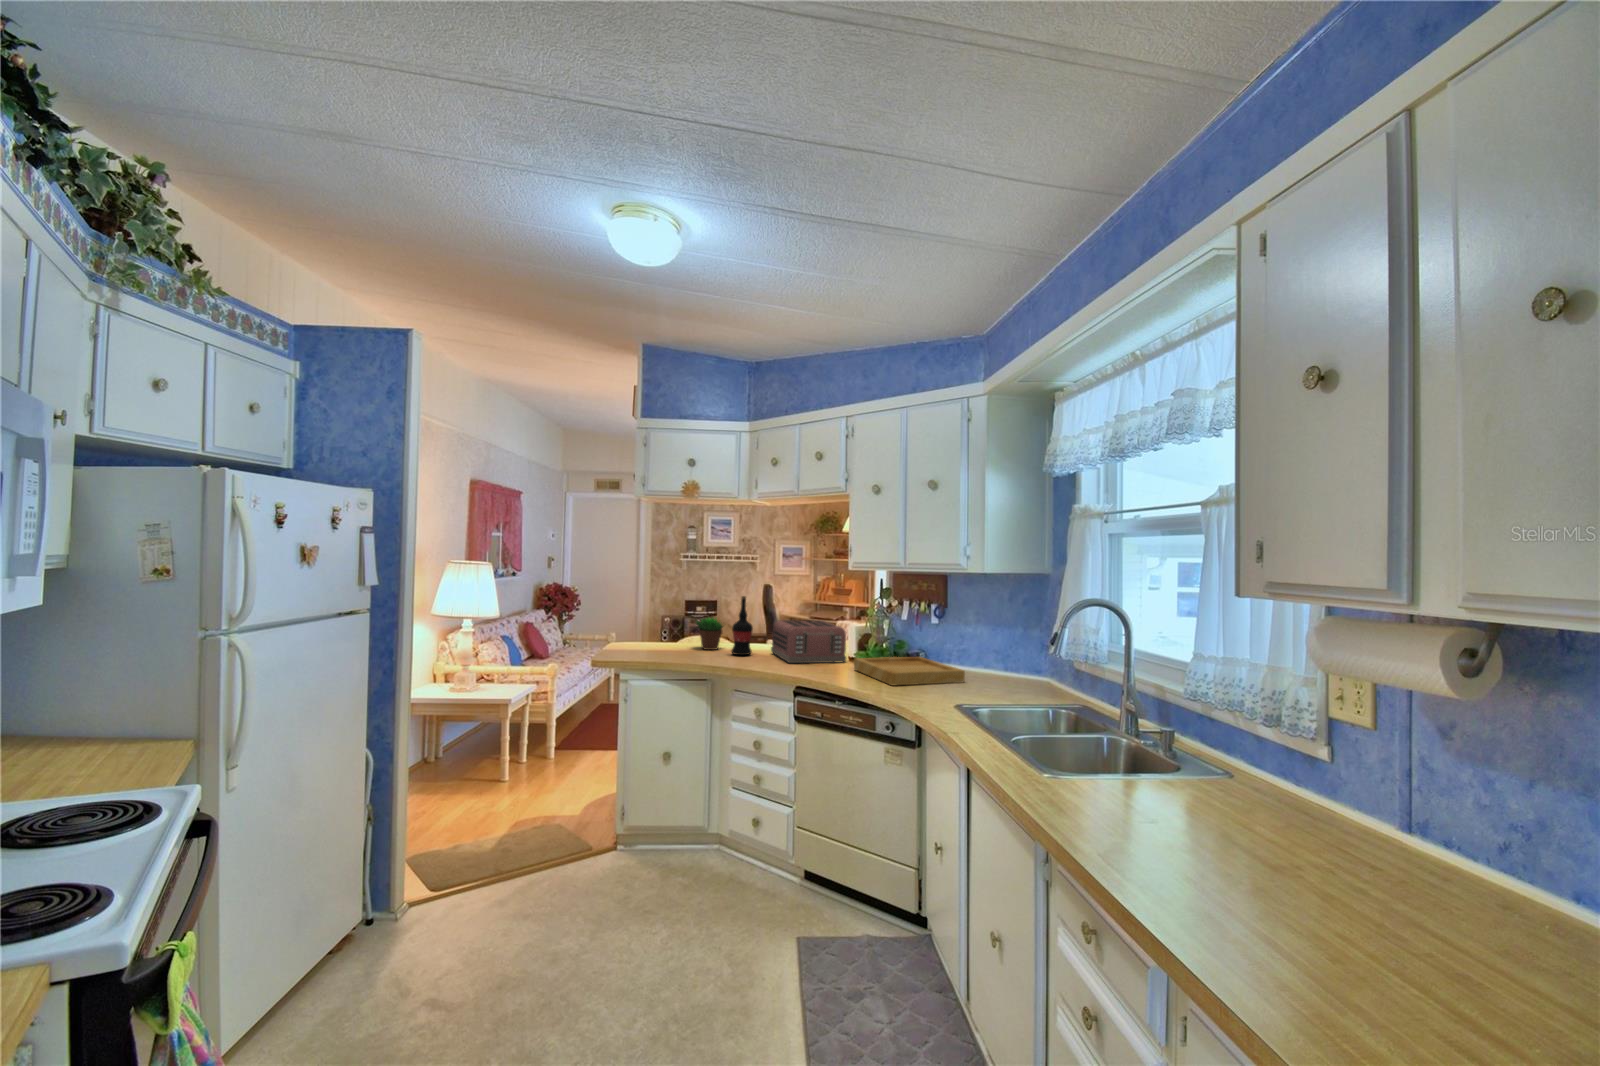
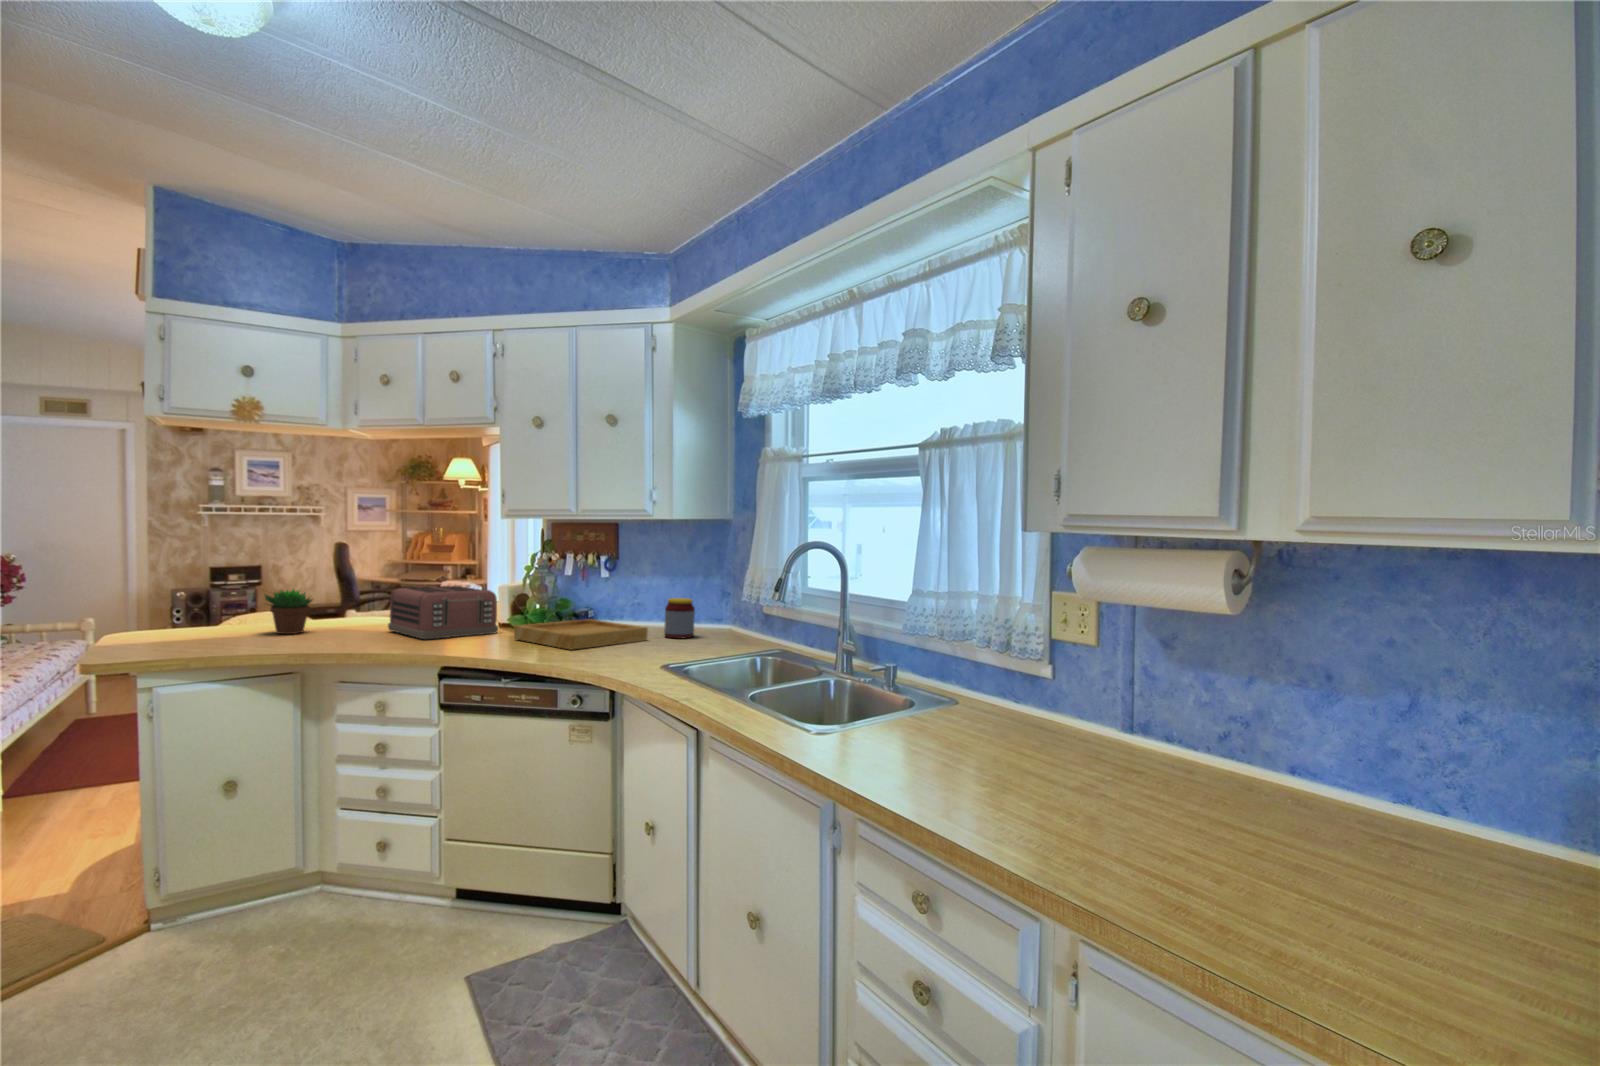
wine bottle: present [732,596,753,655] -> none [330,557,363,636]
jar: none [982,645,1011,684] -> present [664,598,695,638]

